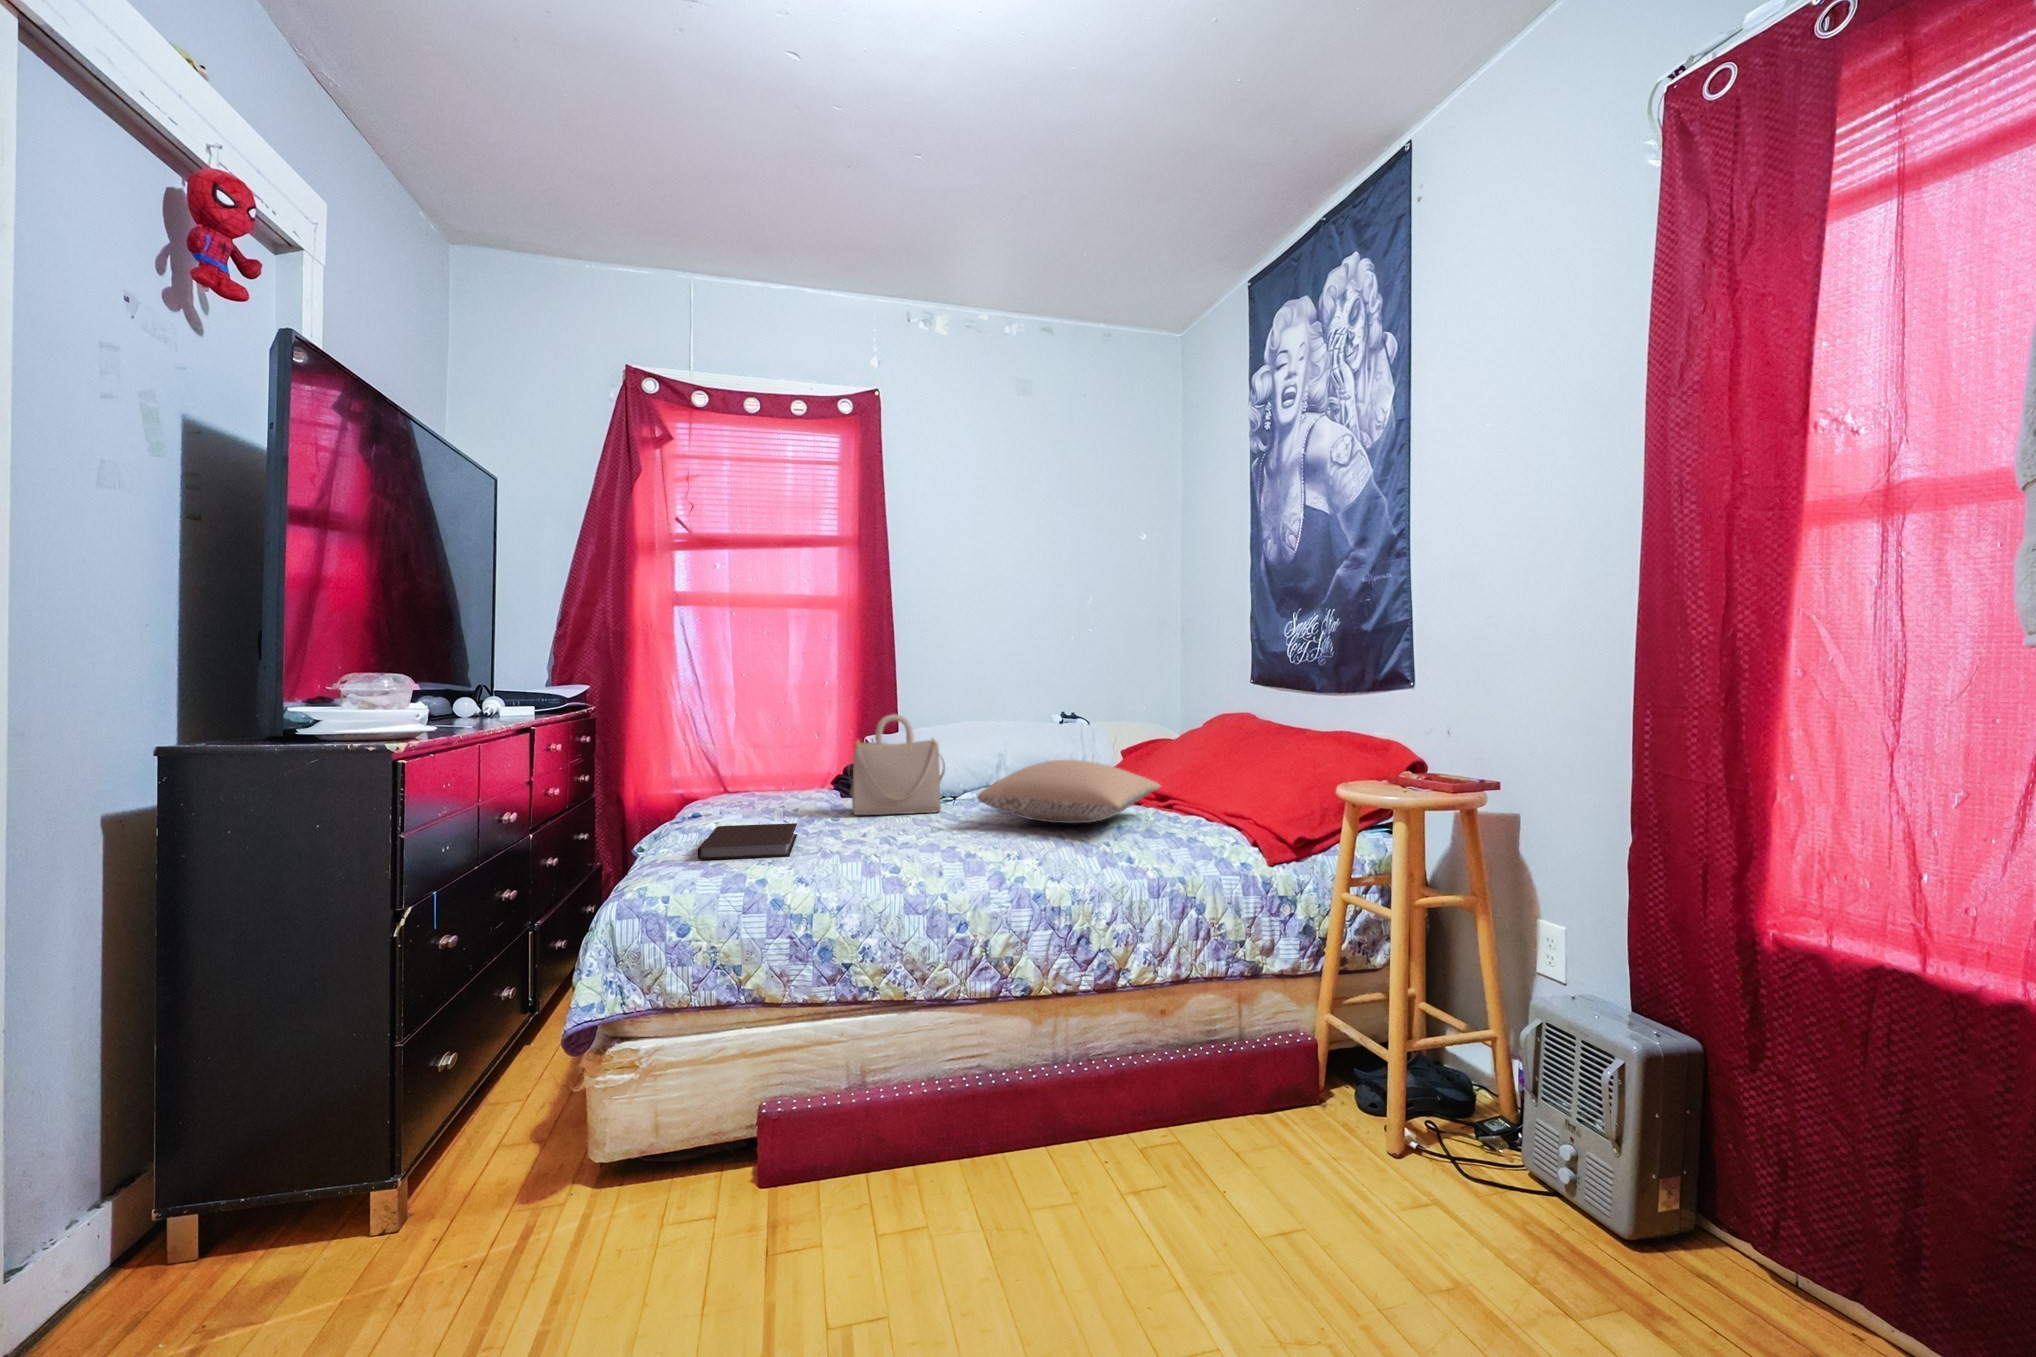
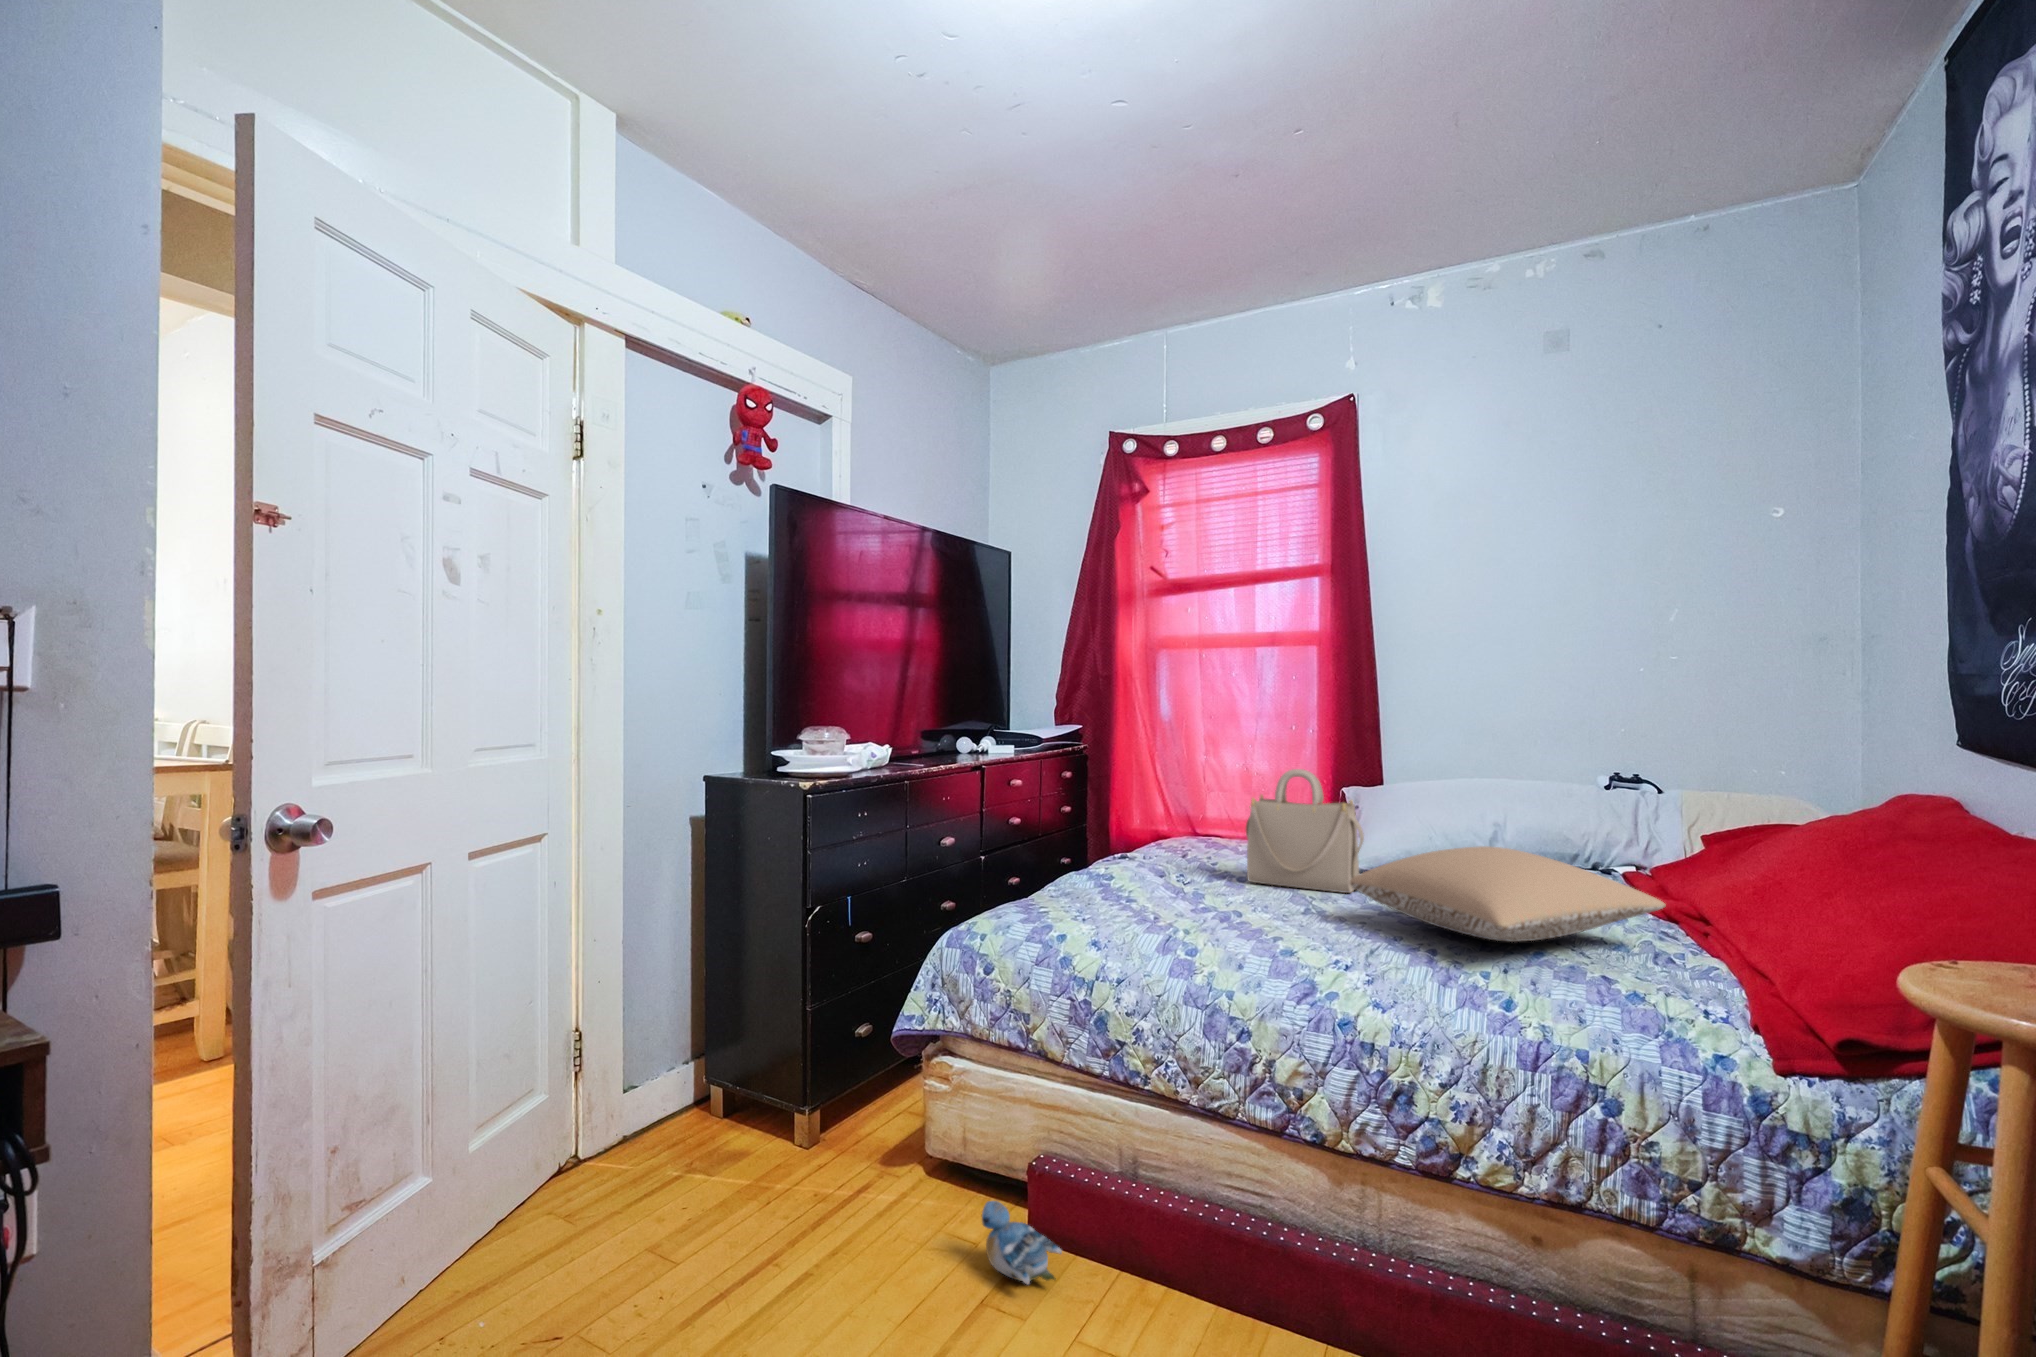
notebook: present [698,823,797,860] -> none [1036,874,1159,916]
plush toy: none [734,1159,831,1228] -> present [982,1201,1062,1284]

